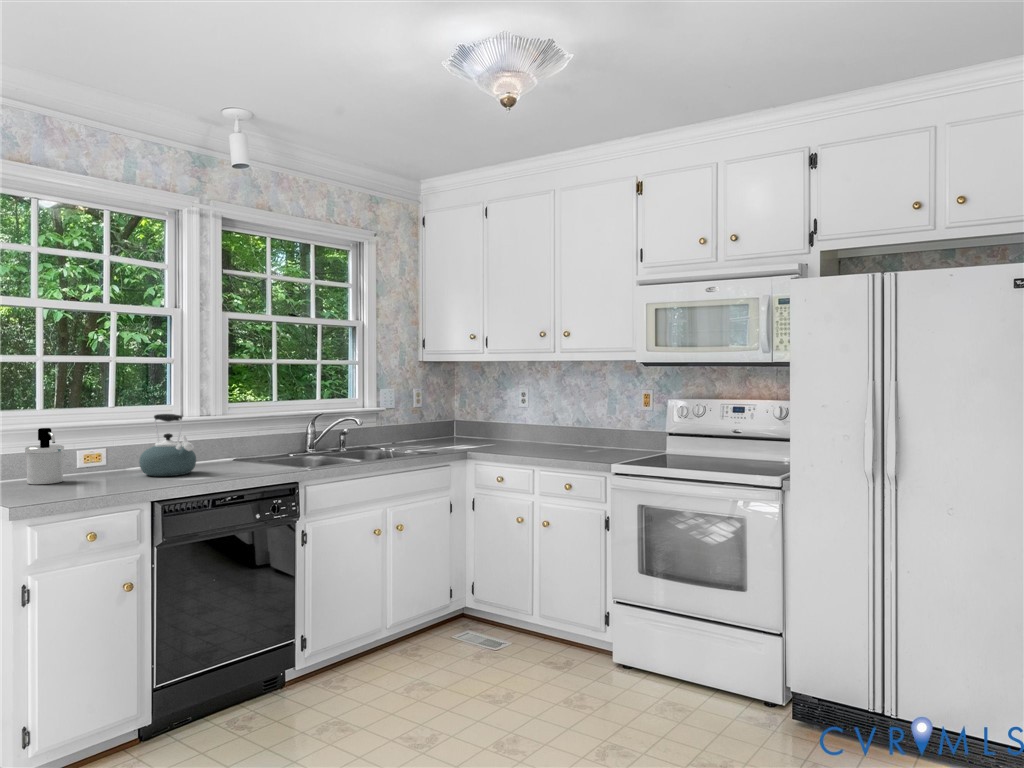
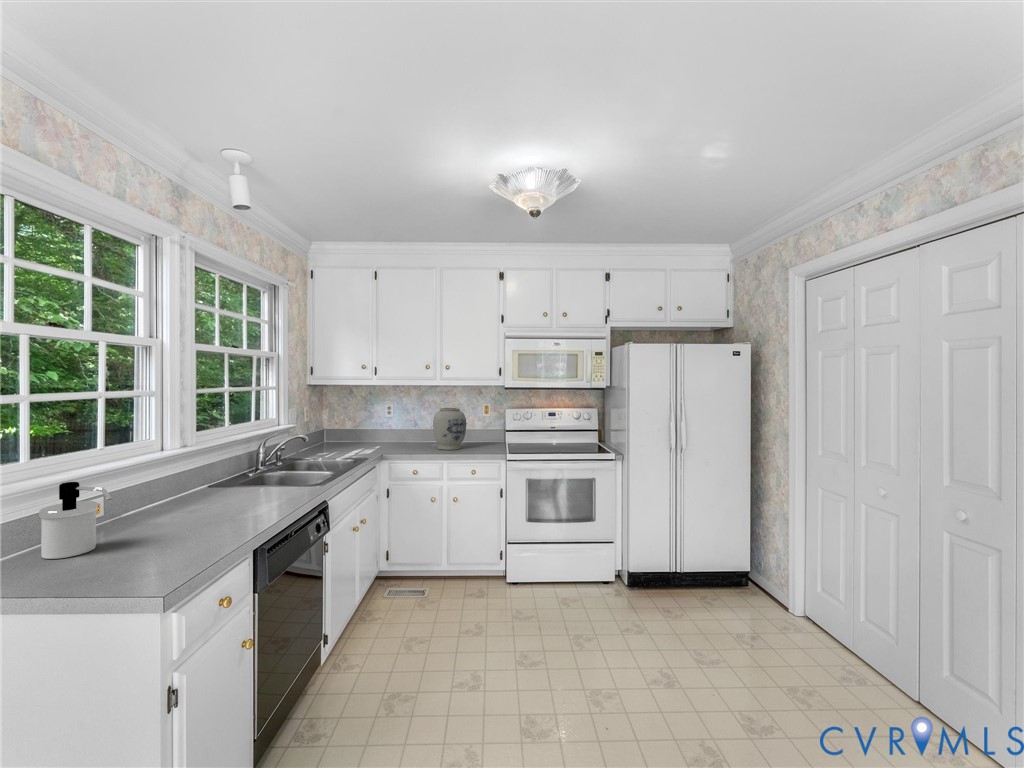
vase: none [540,394,588,454] -> present [433,408,466,450]
kettle: present [139,414,196,476] -> none [168,448,244,518]

